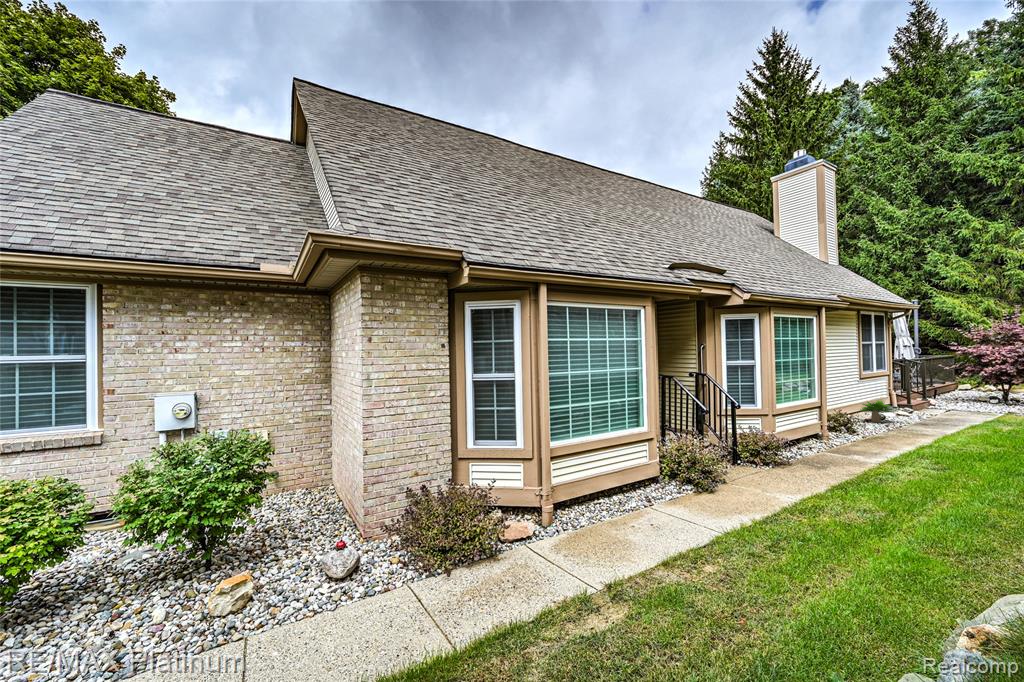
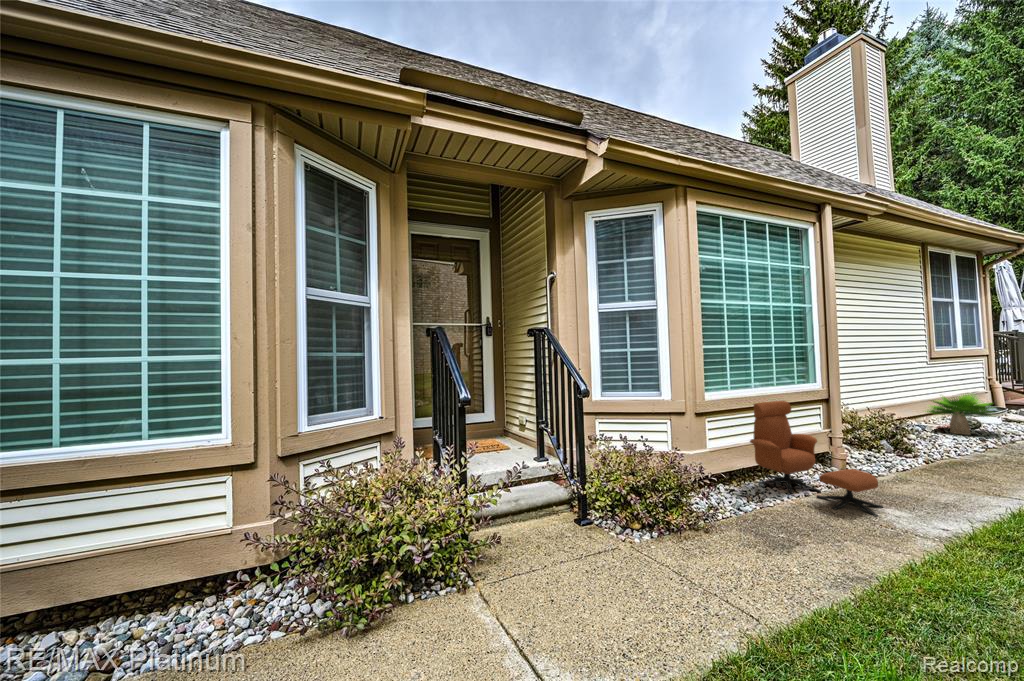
lounge chair: none [795,408,852,455] -> present [750,401,883,517]

